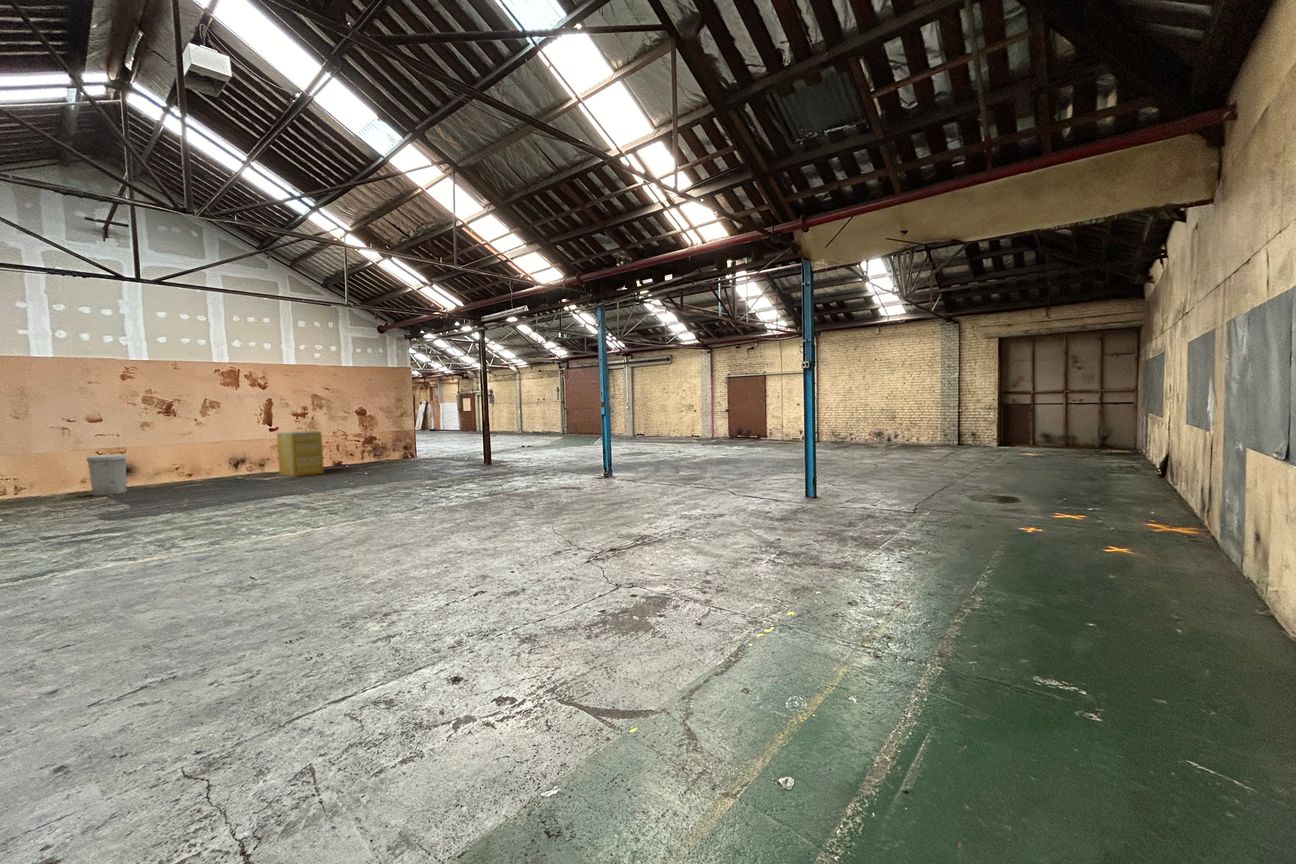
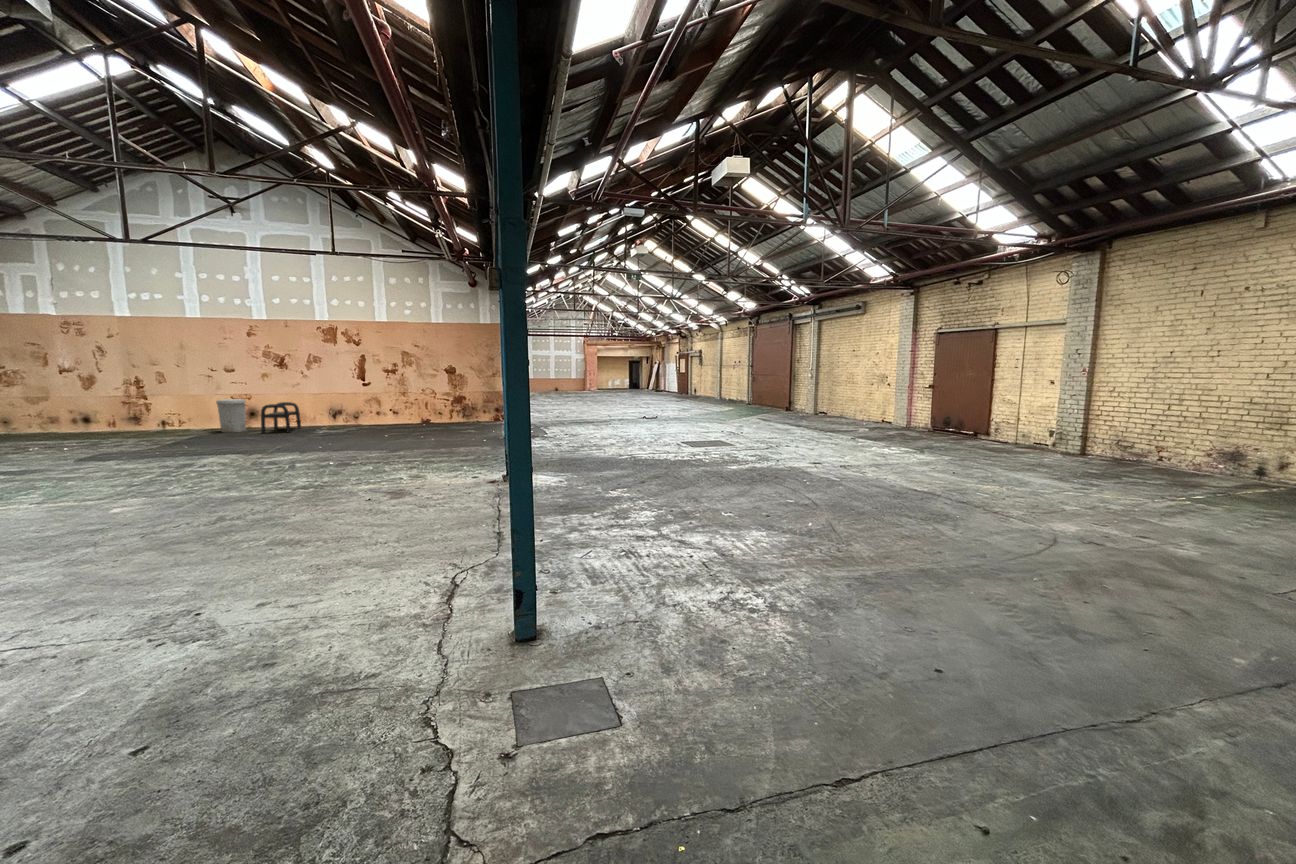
filing cabinet: present [277,431,324,477] -> none [361,387,397,431]
bench: none [159,454,206,490] -> present [261,402,301,433]

